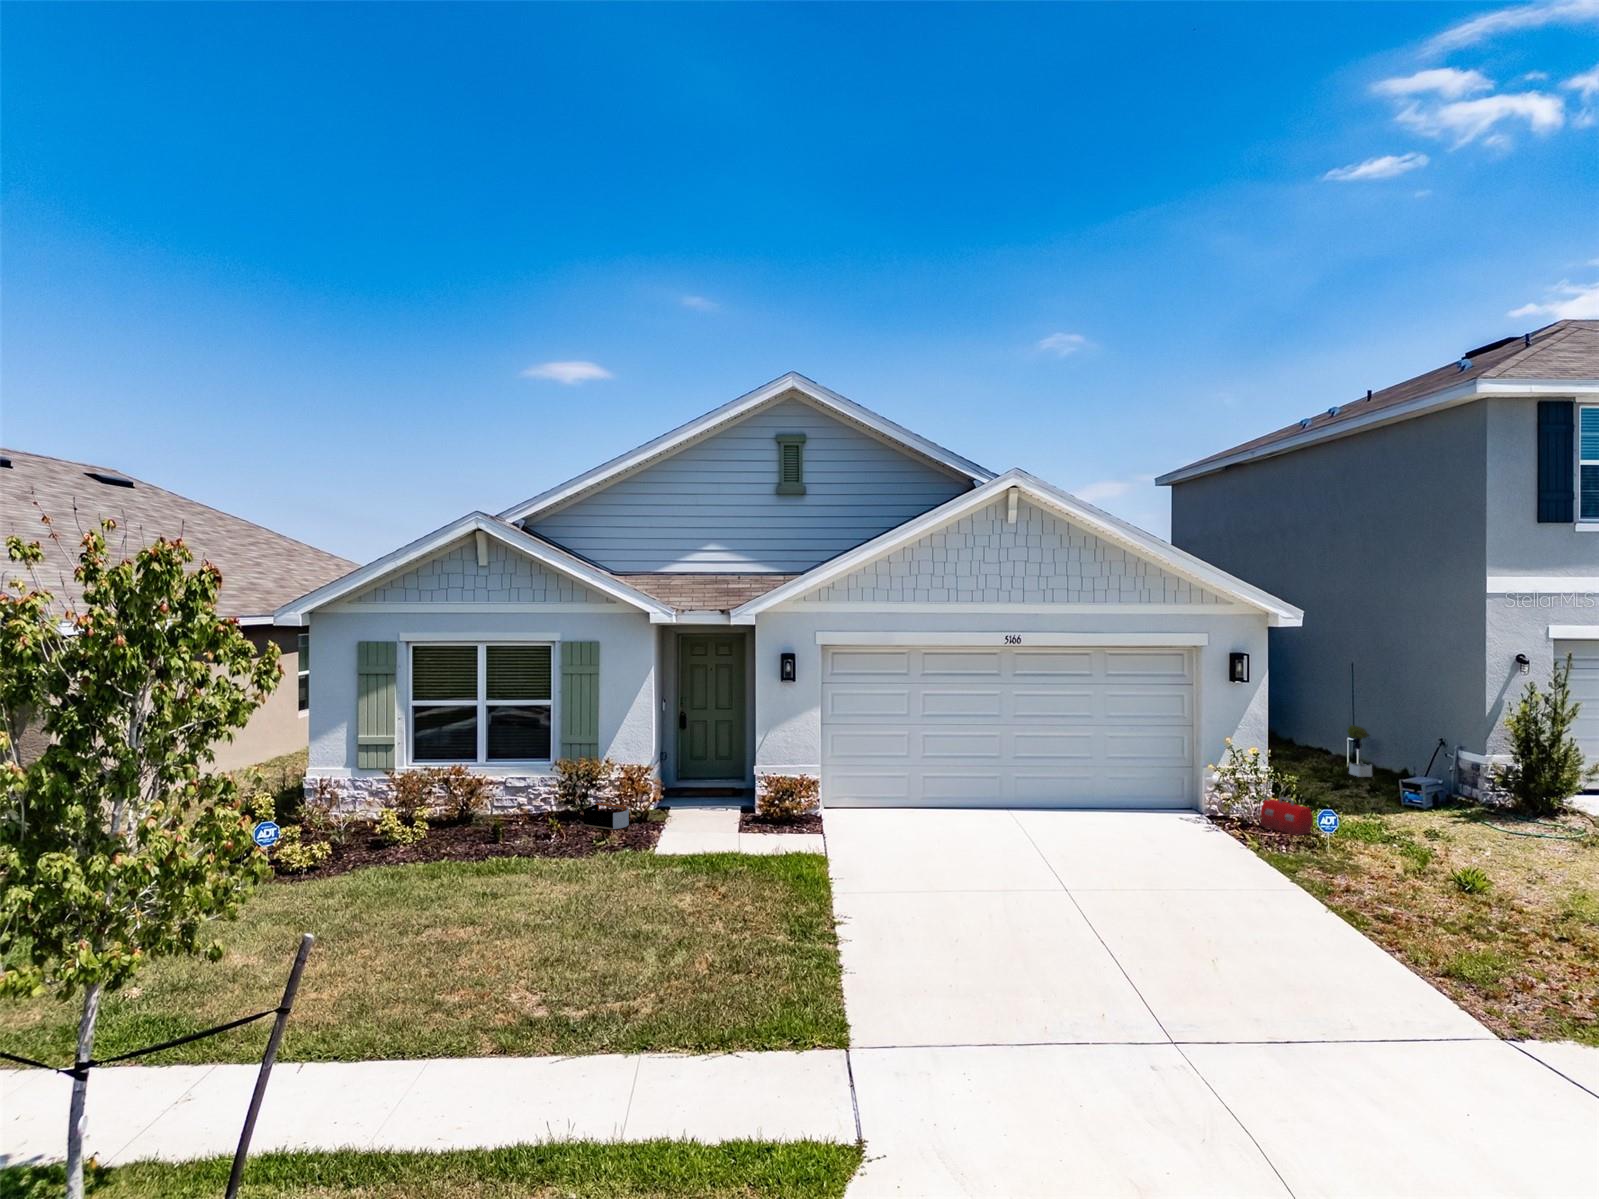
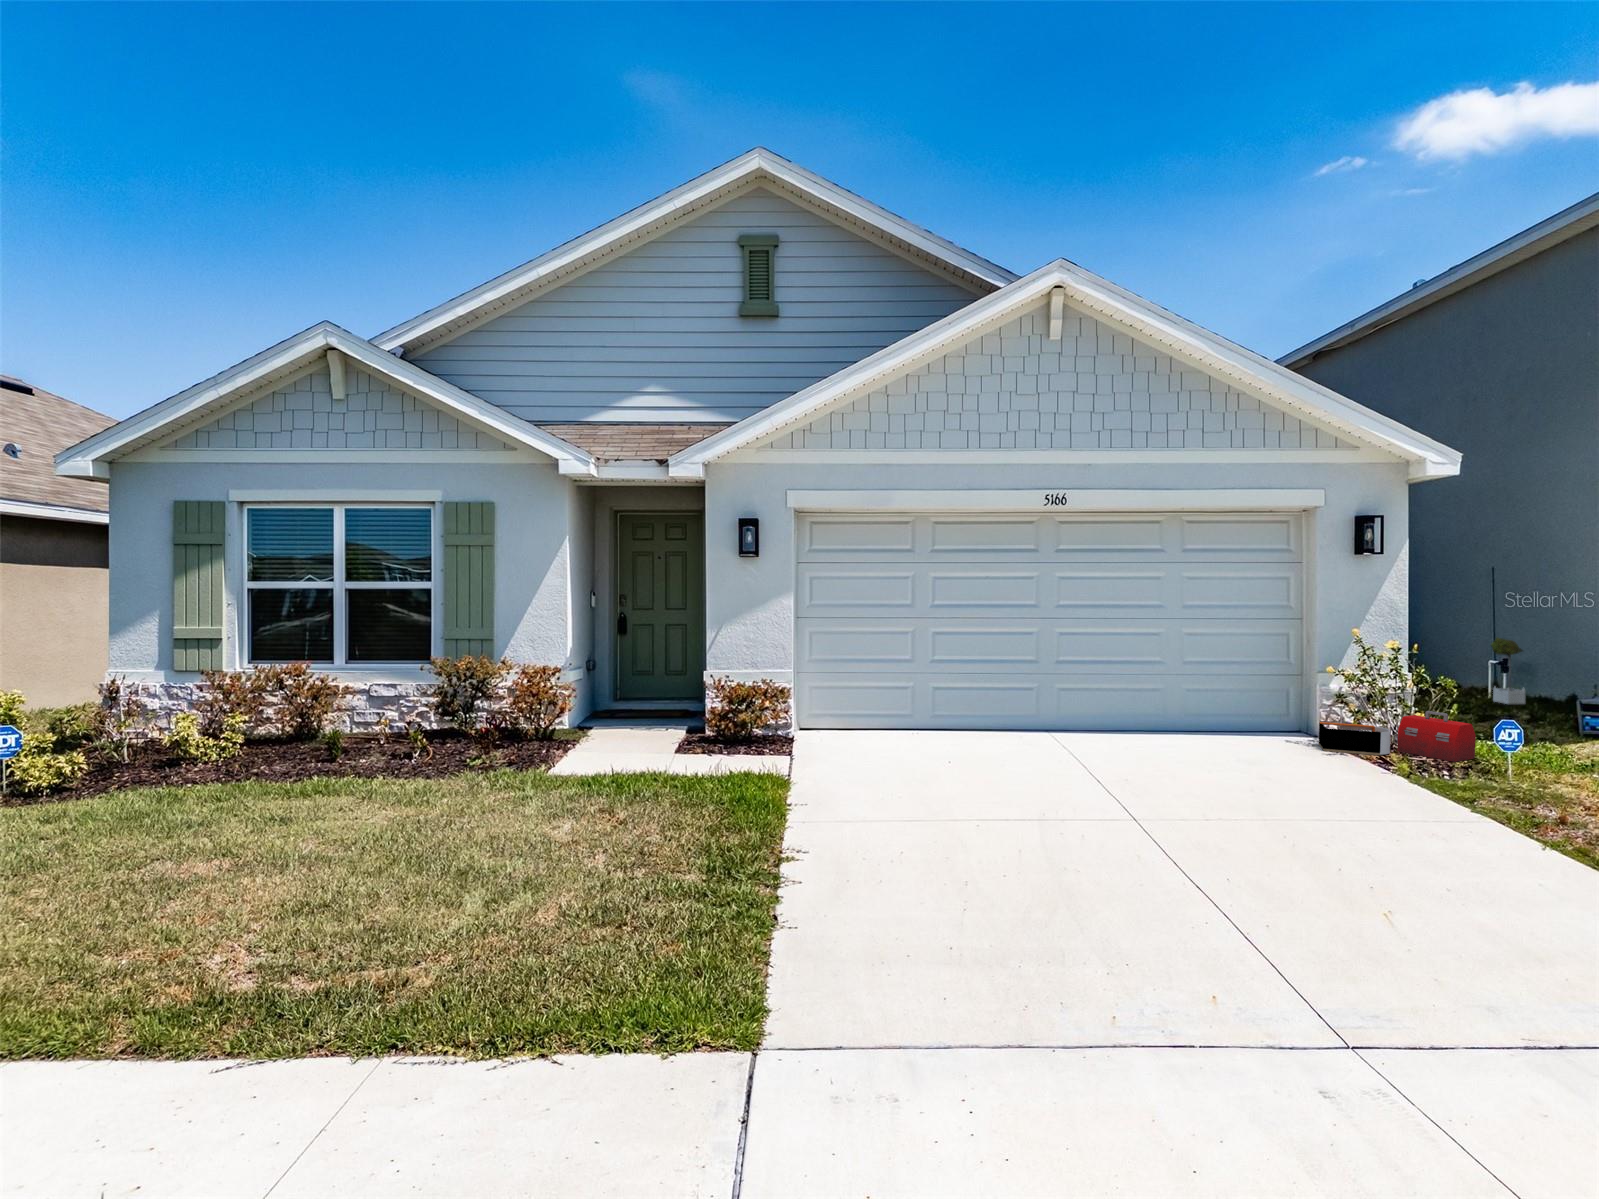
storage bin: present [583,803,629,830] -> present [1319,722,1391,755]

